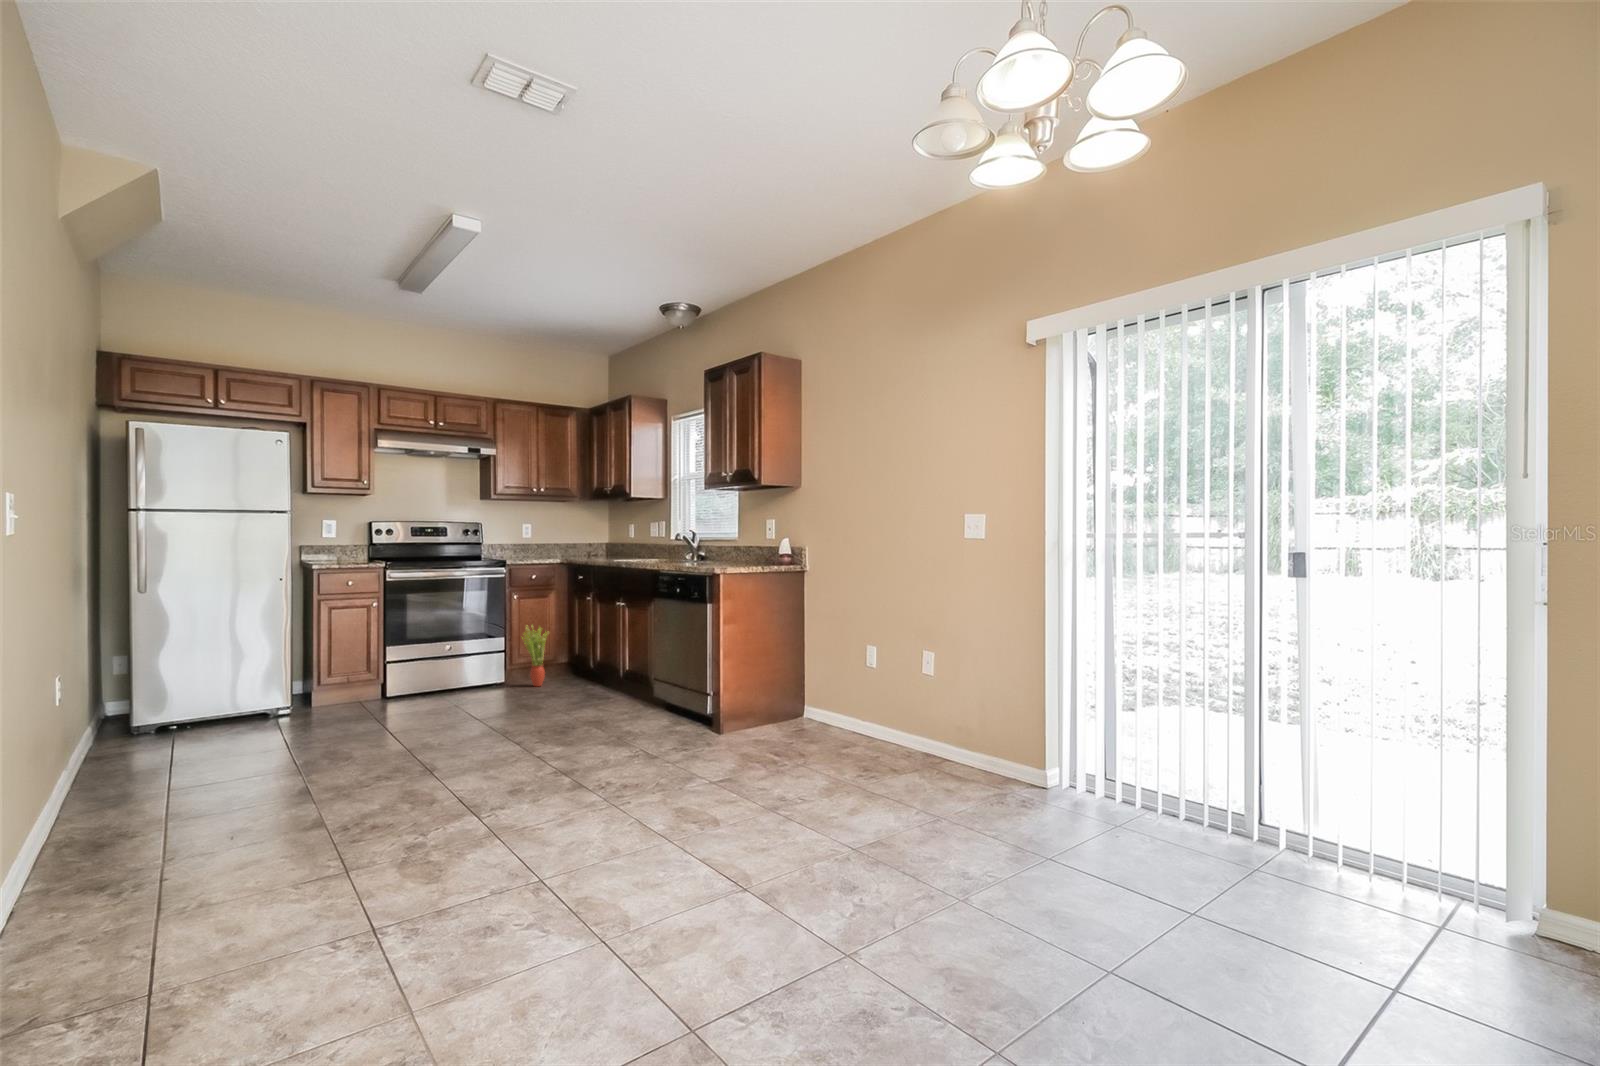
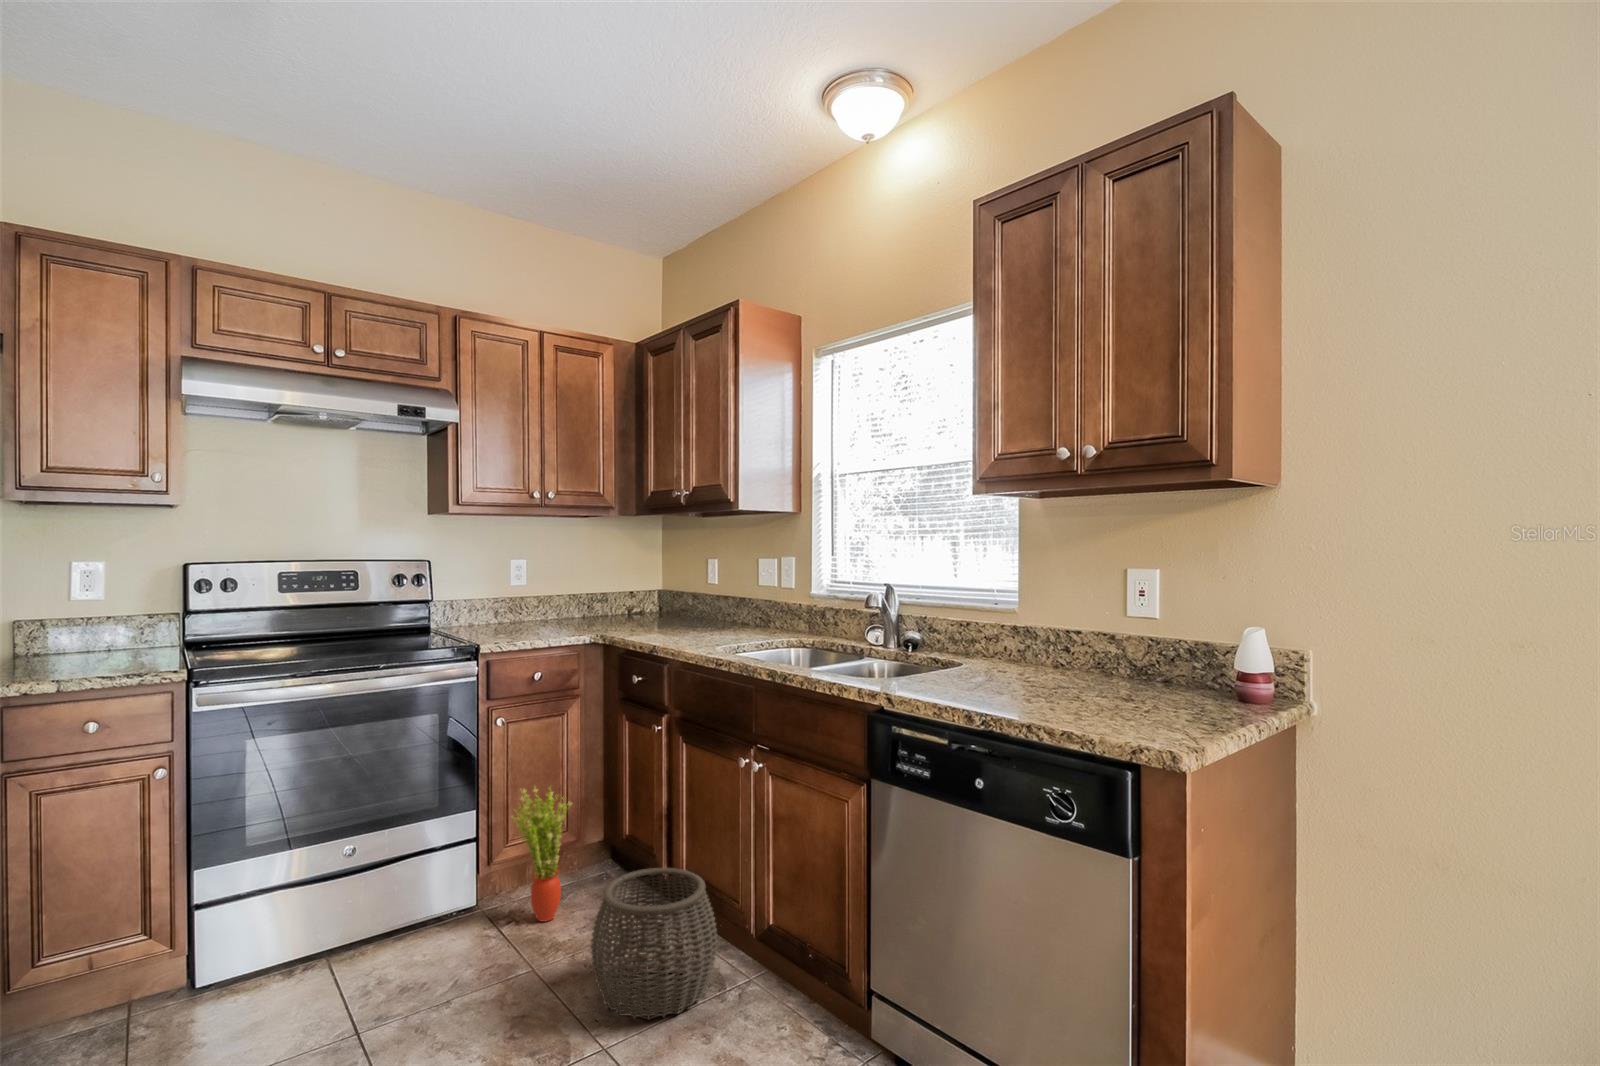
woven basket: none [553,651,608,703] -> present [591,868,717,1019]

